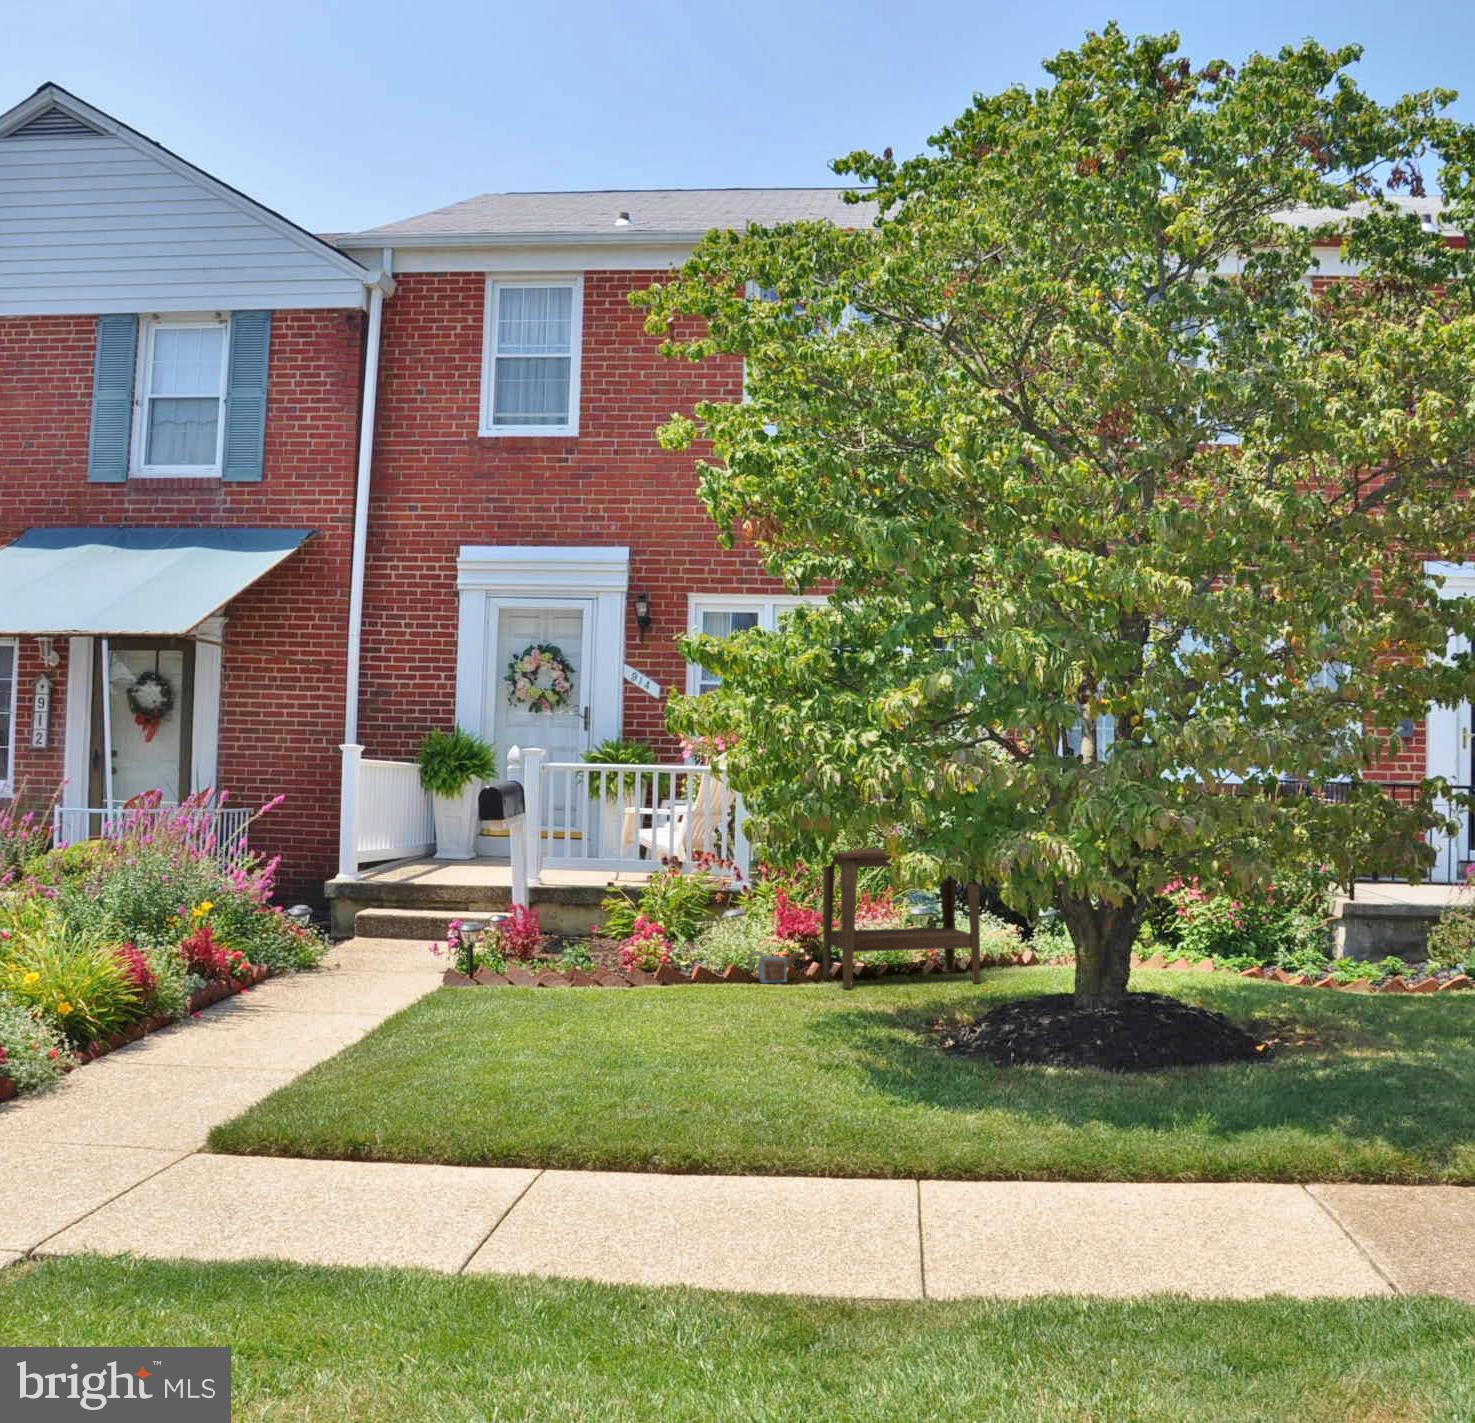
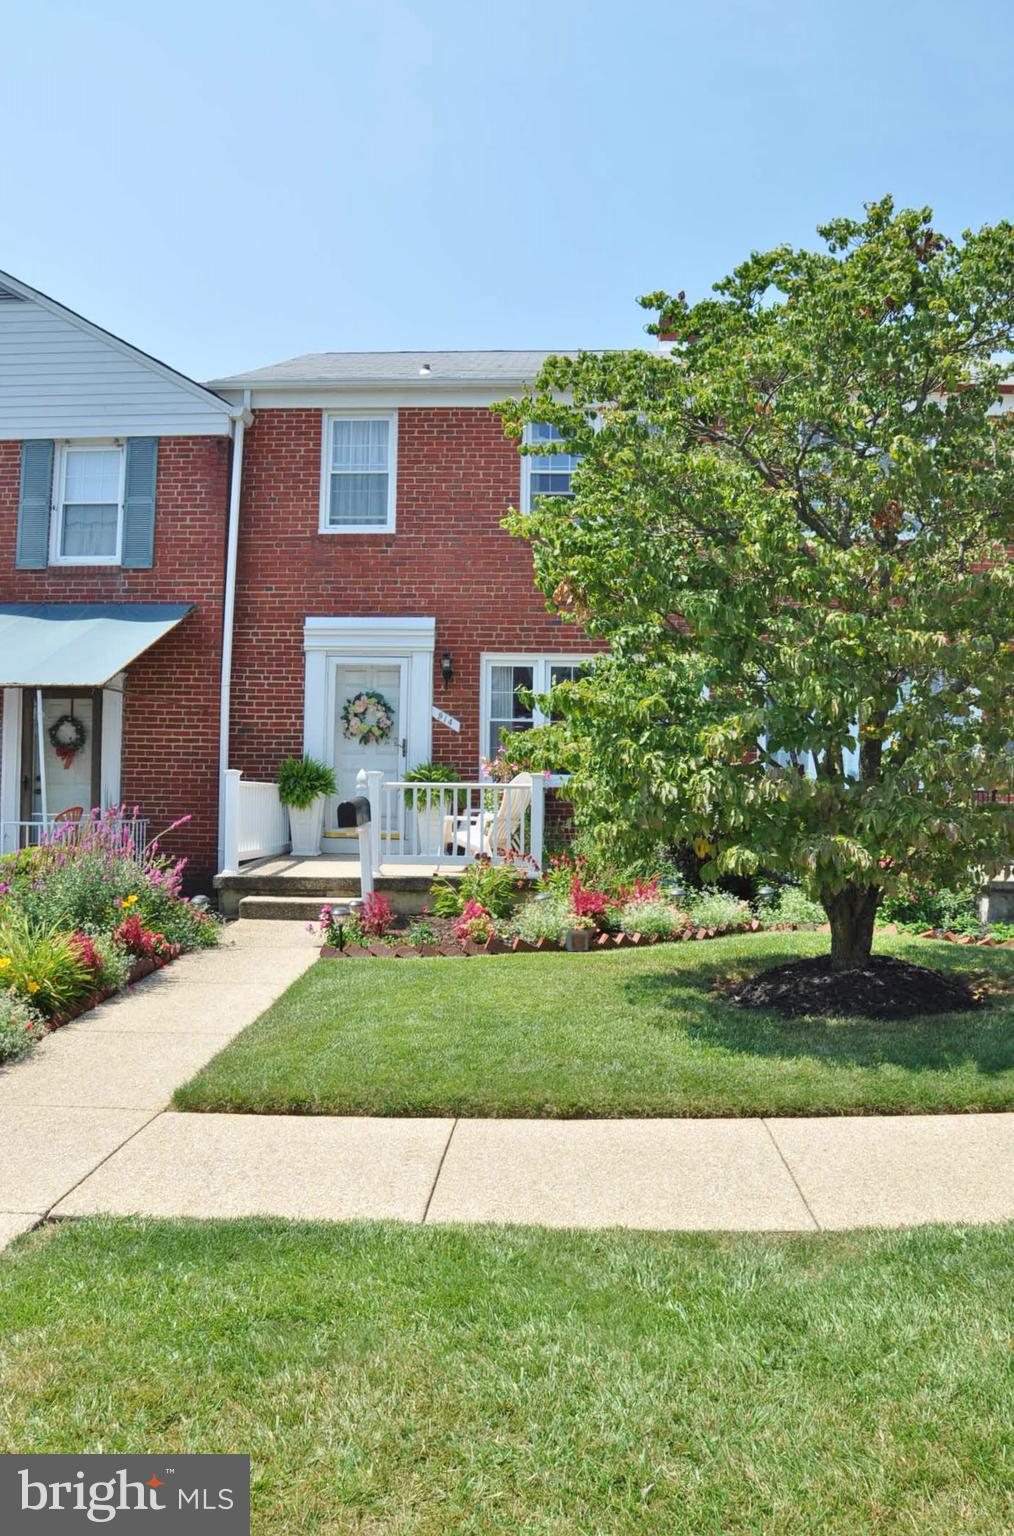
side table: present [823,848,980,988] -> none [609,844,738,954]

